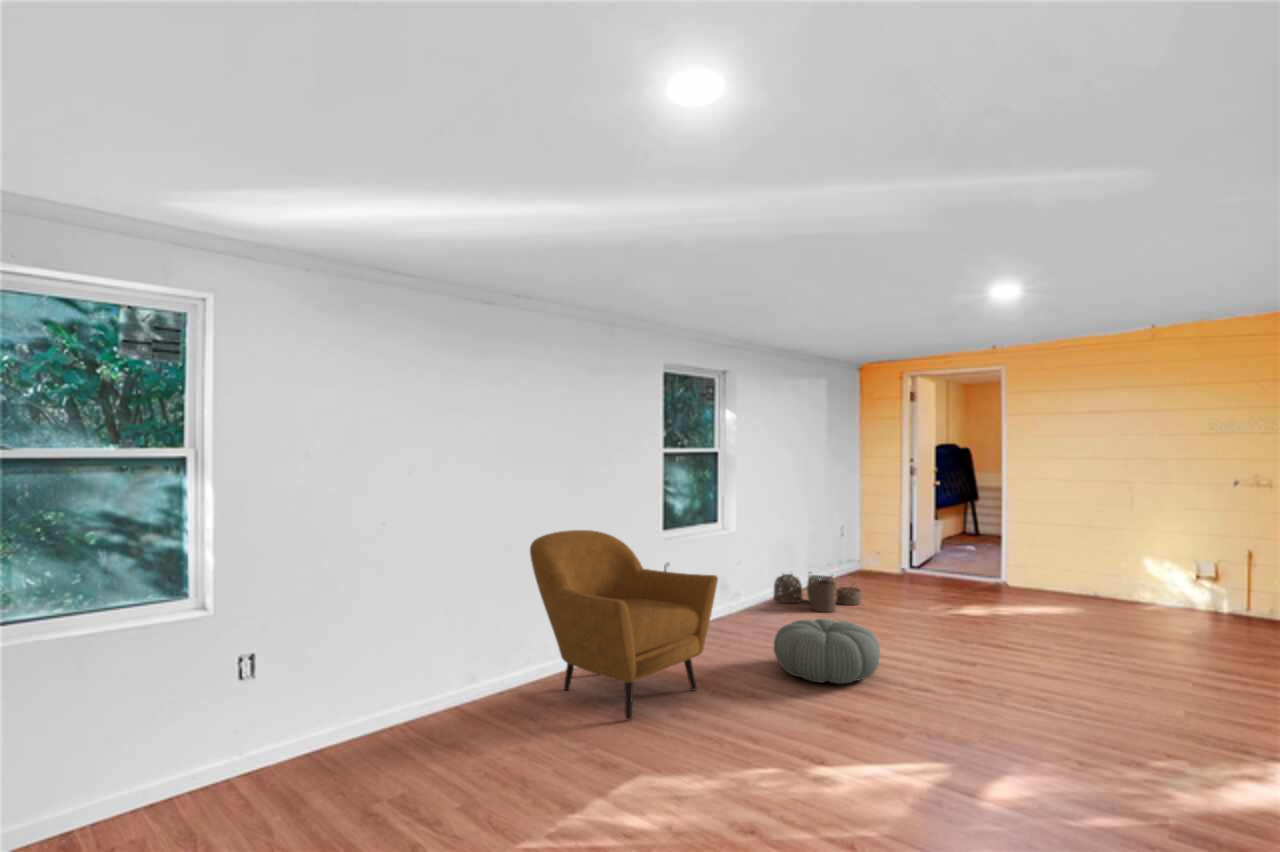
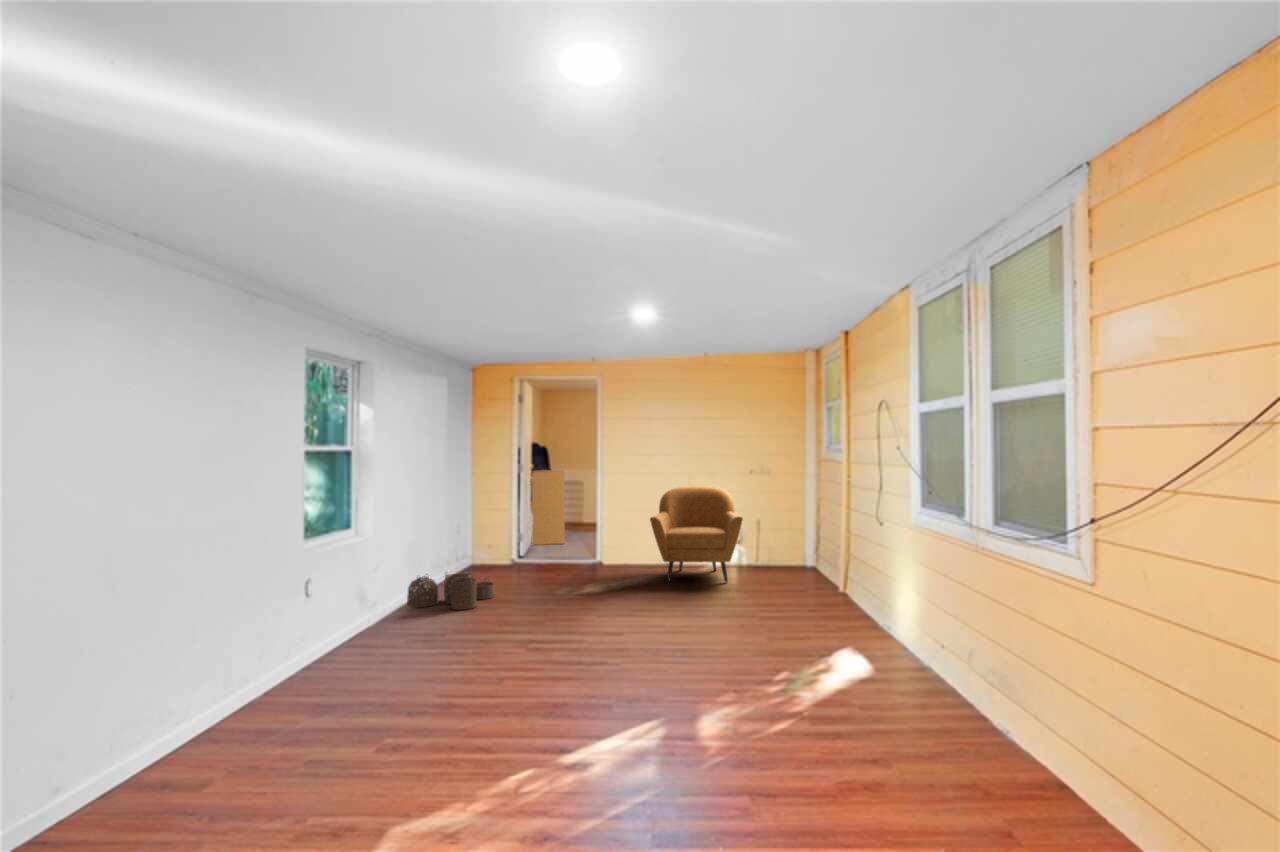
bookshelf: none [938,474,985,559] -> present [532,470,565,545]
armchair: present [530,530,718,720] -> present [650,486,743,582]
pouf: present [774,619,880,684] -> none [455,613,559,677]

